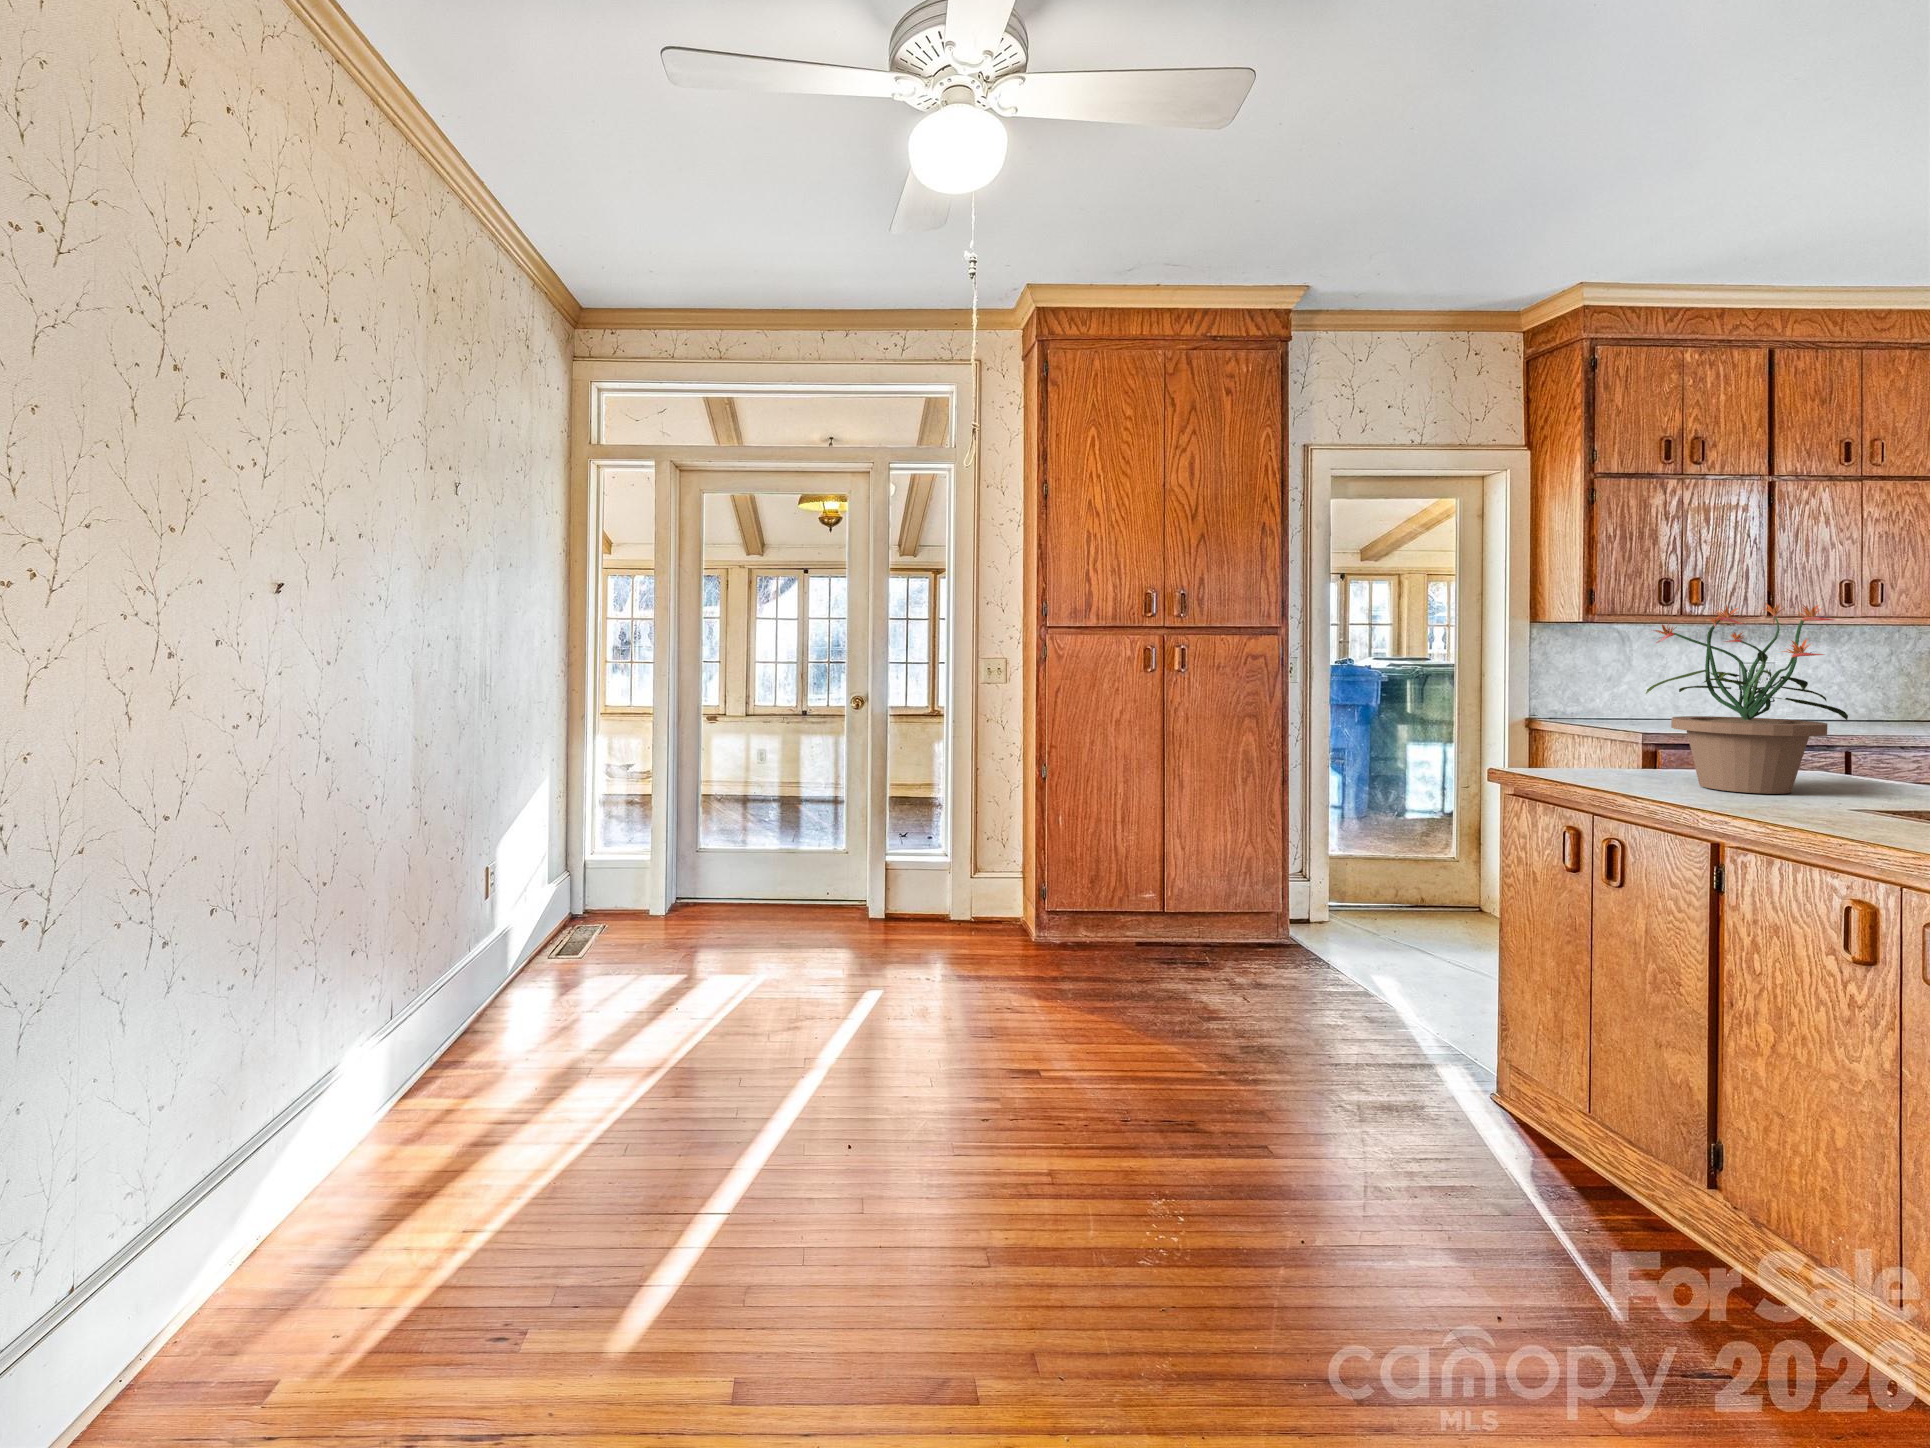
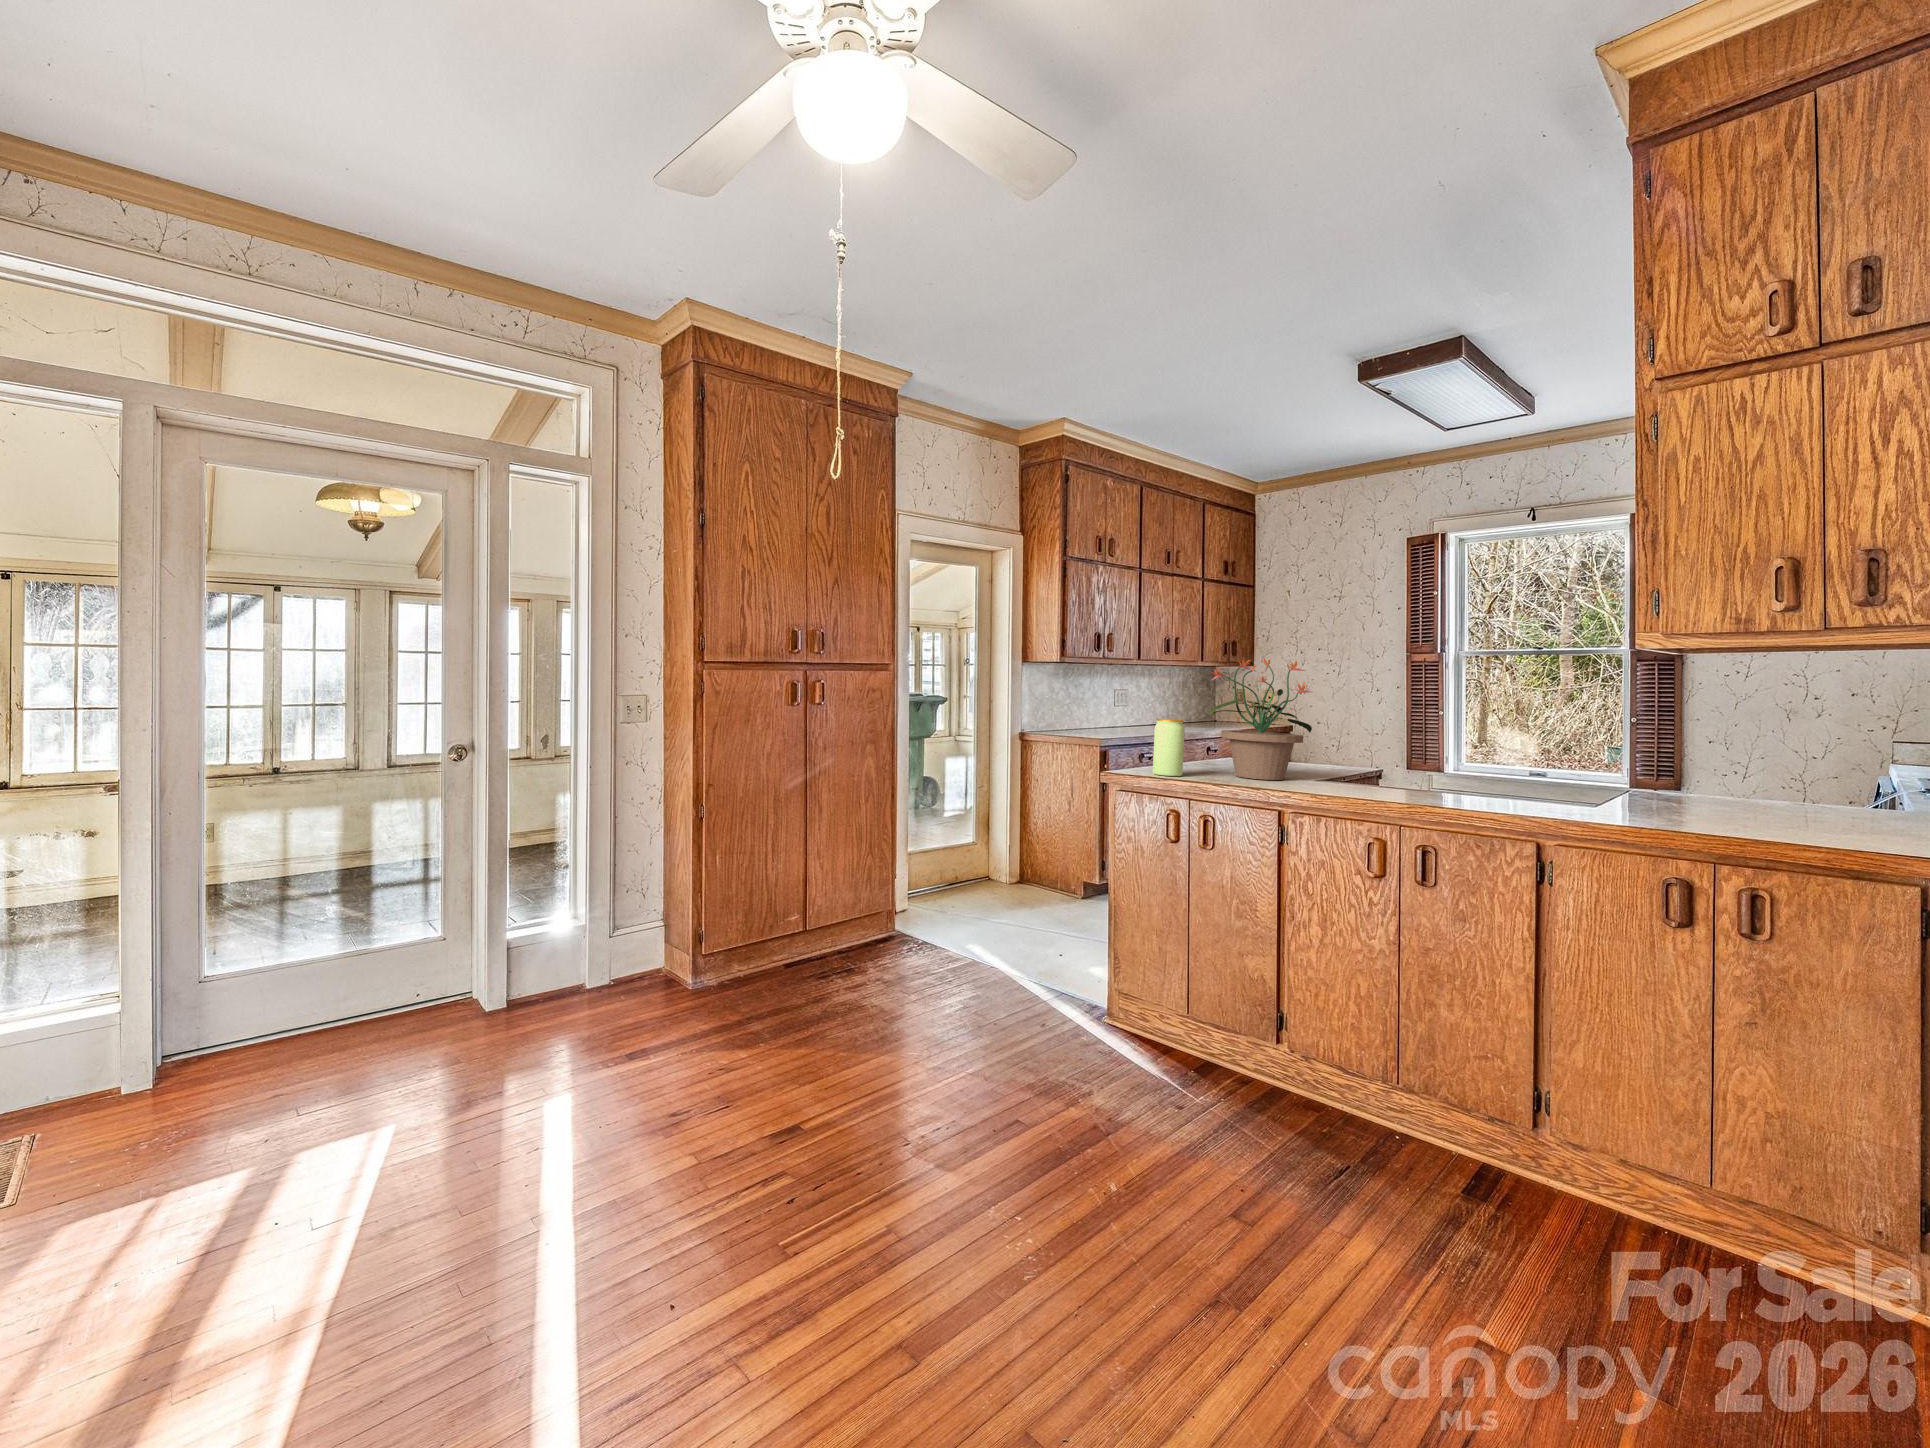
jar: none [1543,700,1594,782] -> present [1153,719,1185,776]

